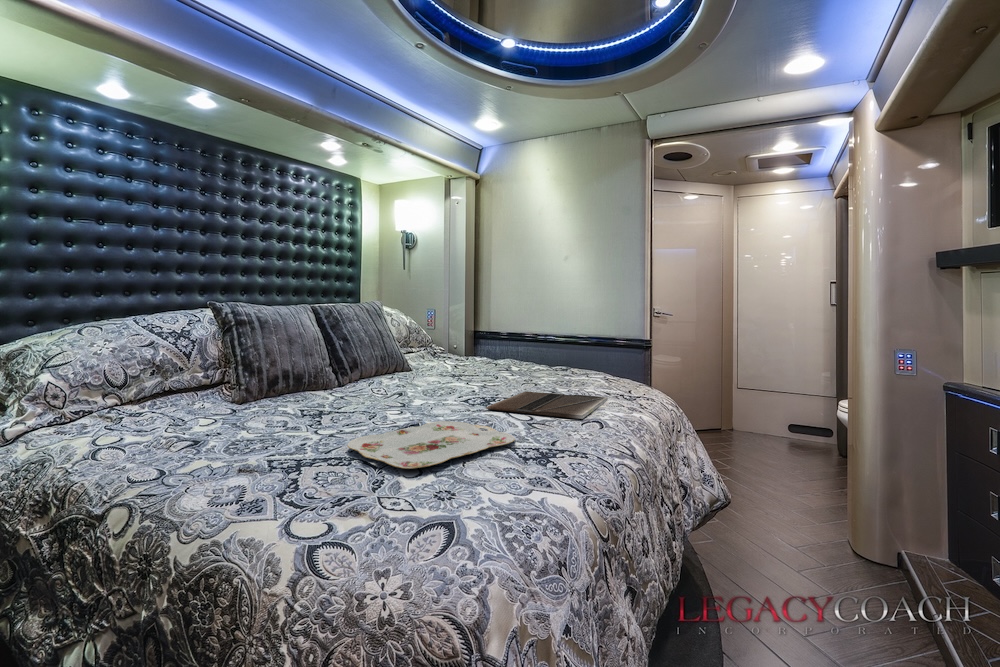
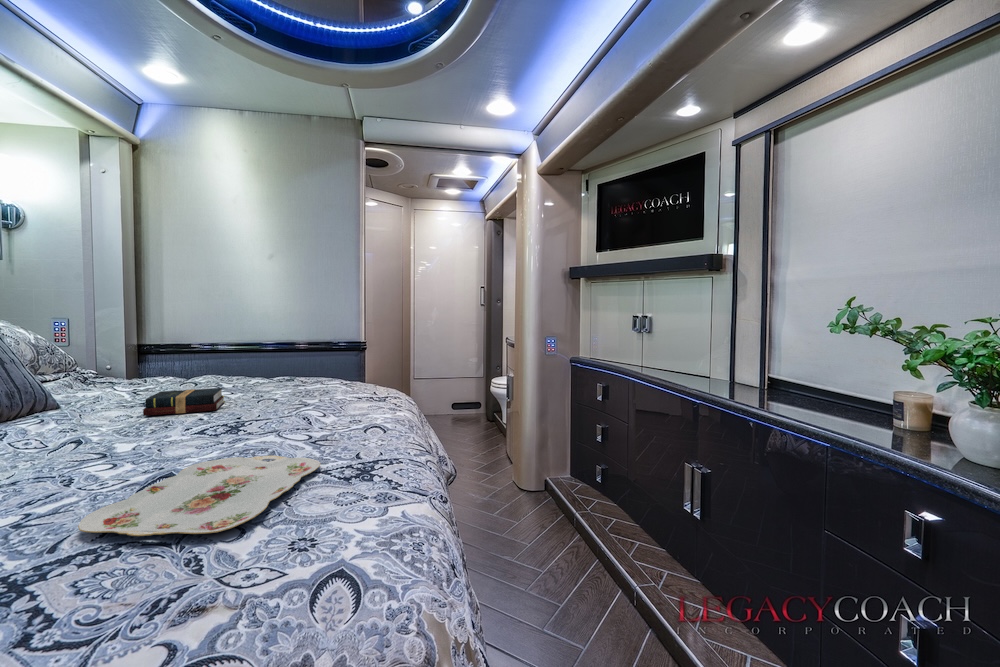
hardback book: none [444,367,502,387] -> present [143,388,224,416]
laptop: present [486,391,608,419] -> none [242,402,364,437]

